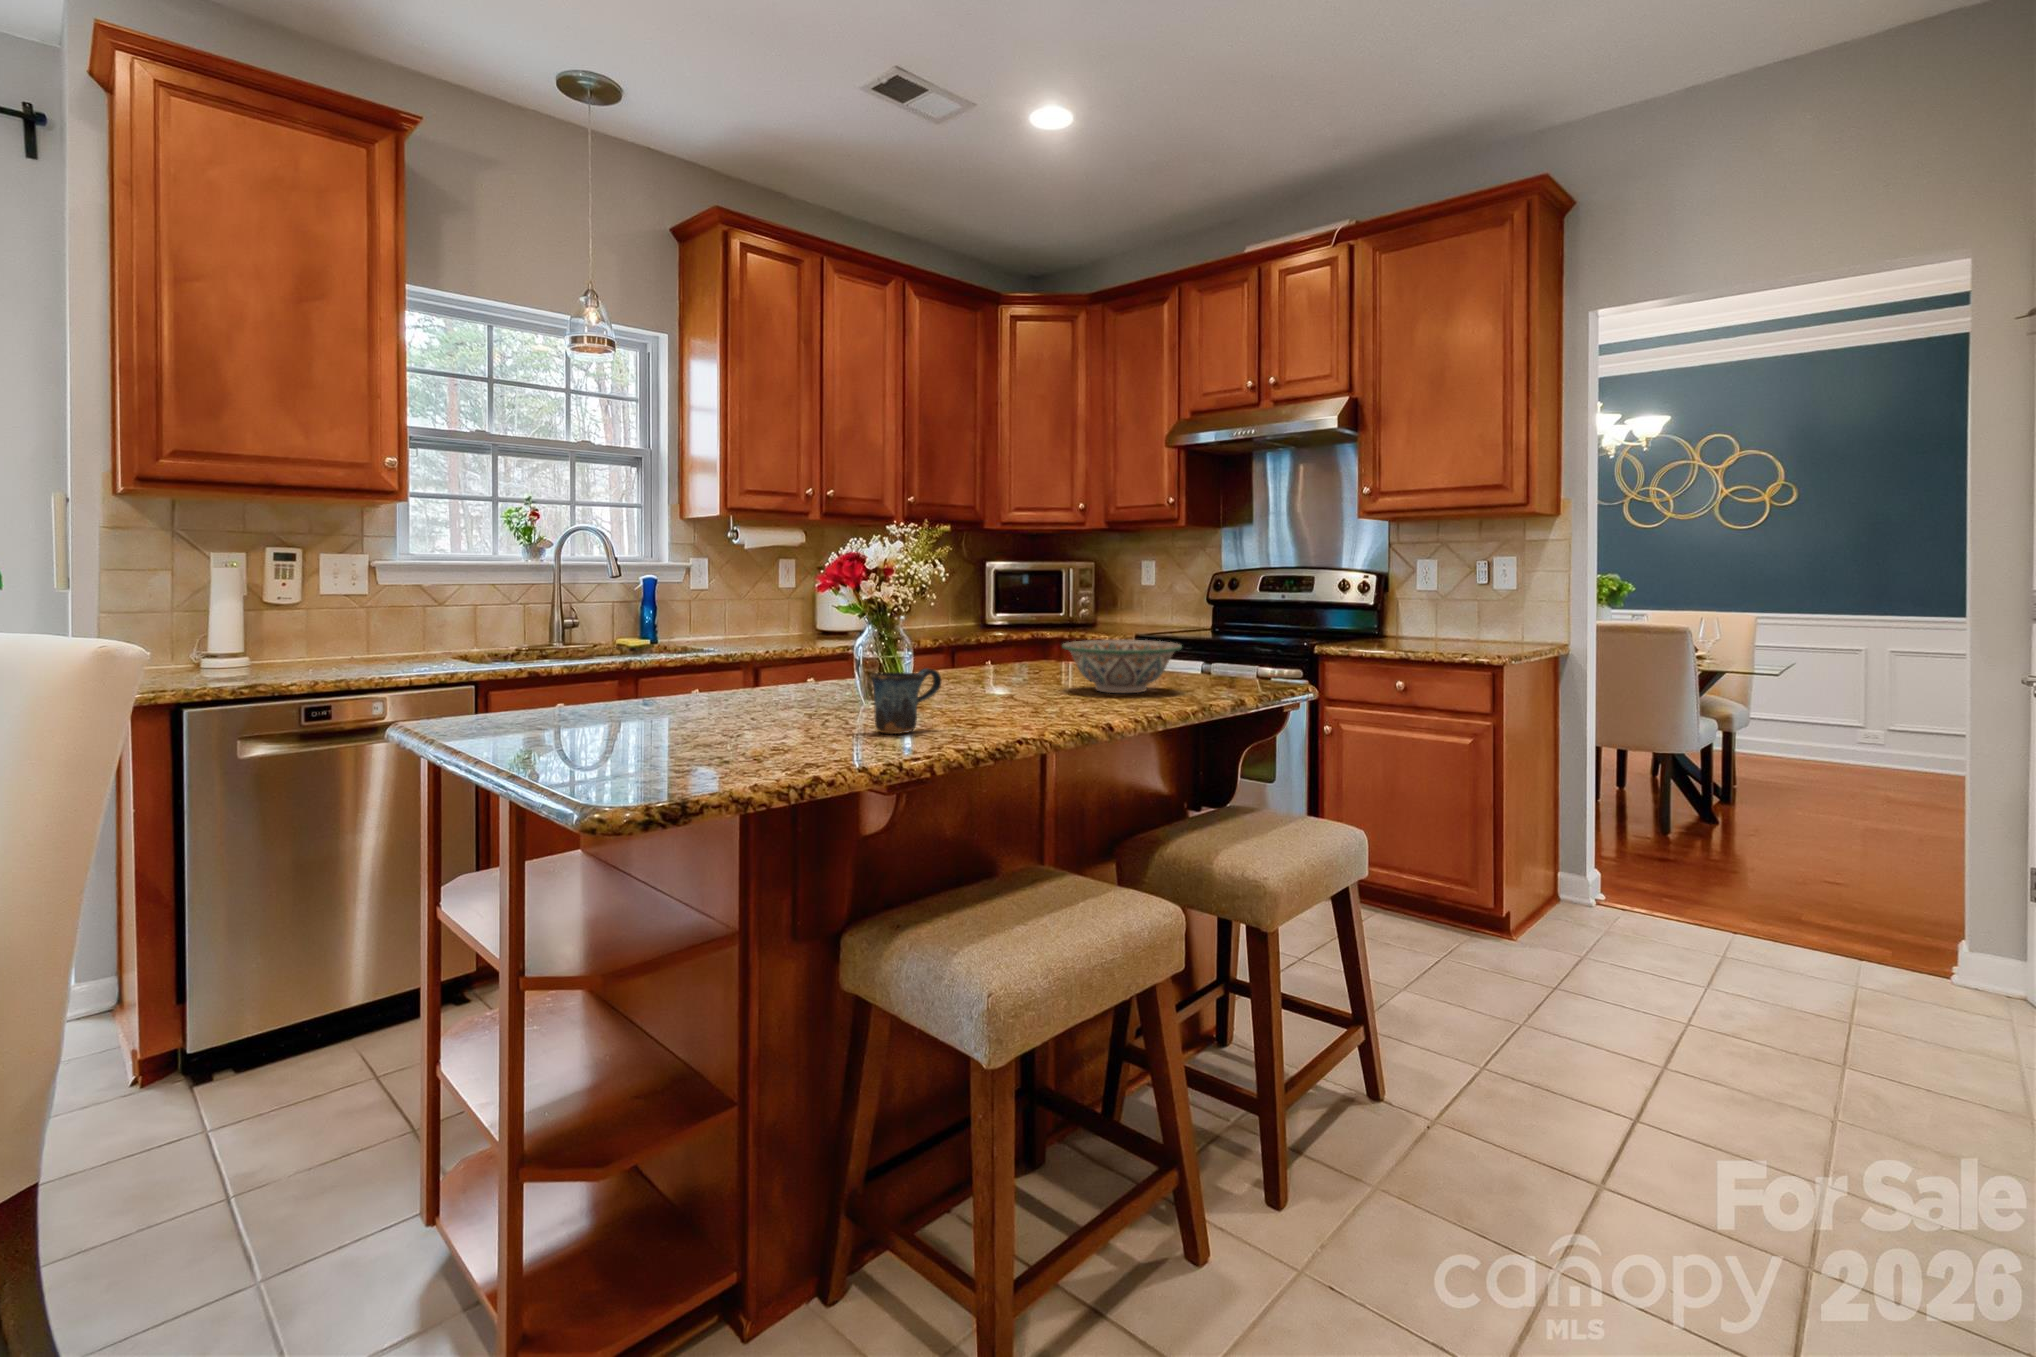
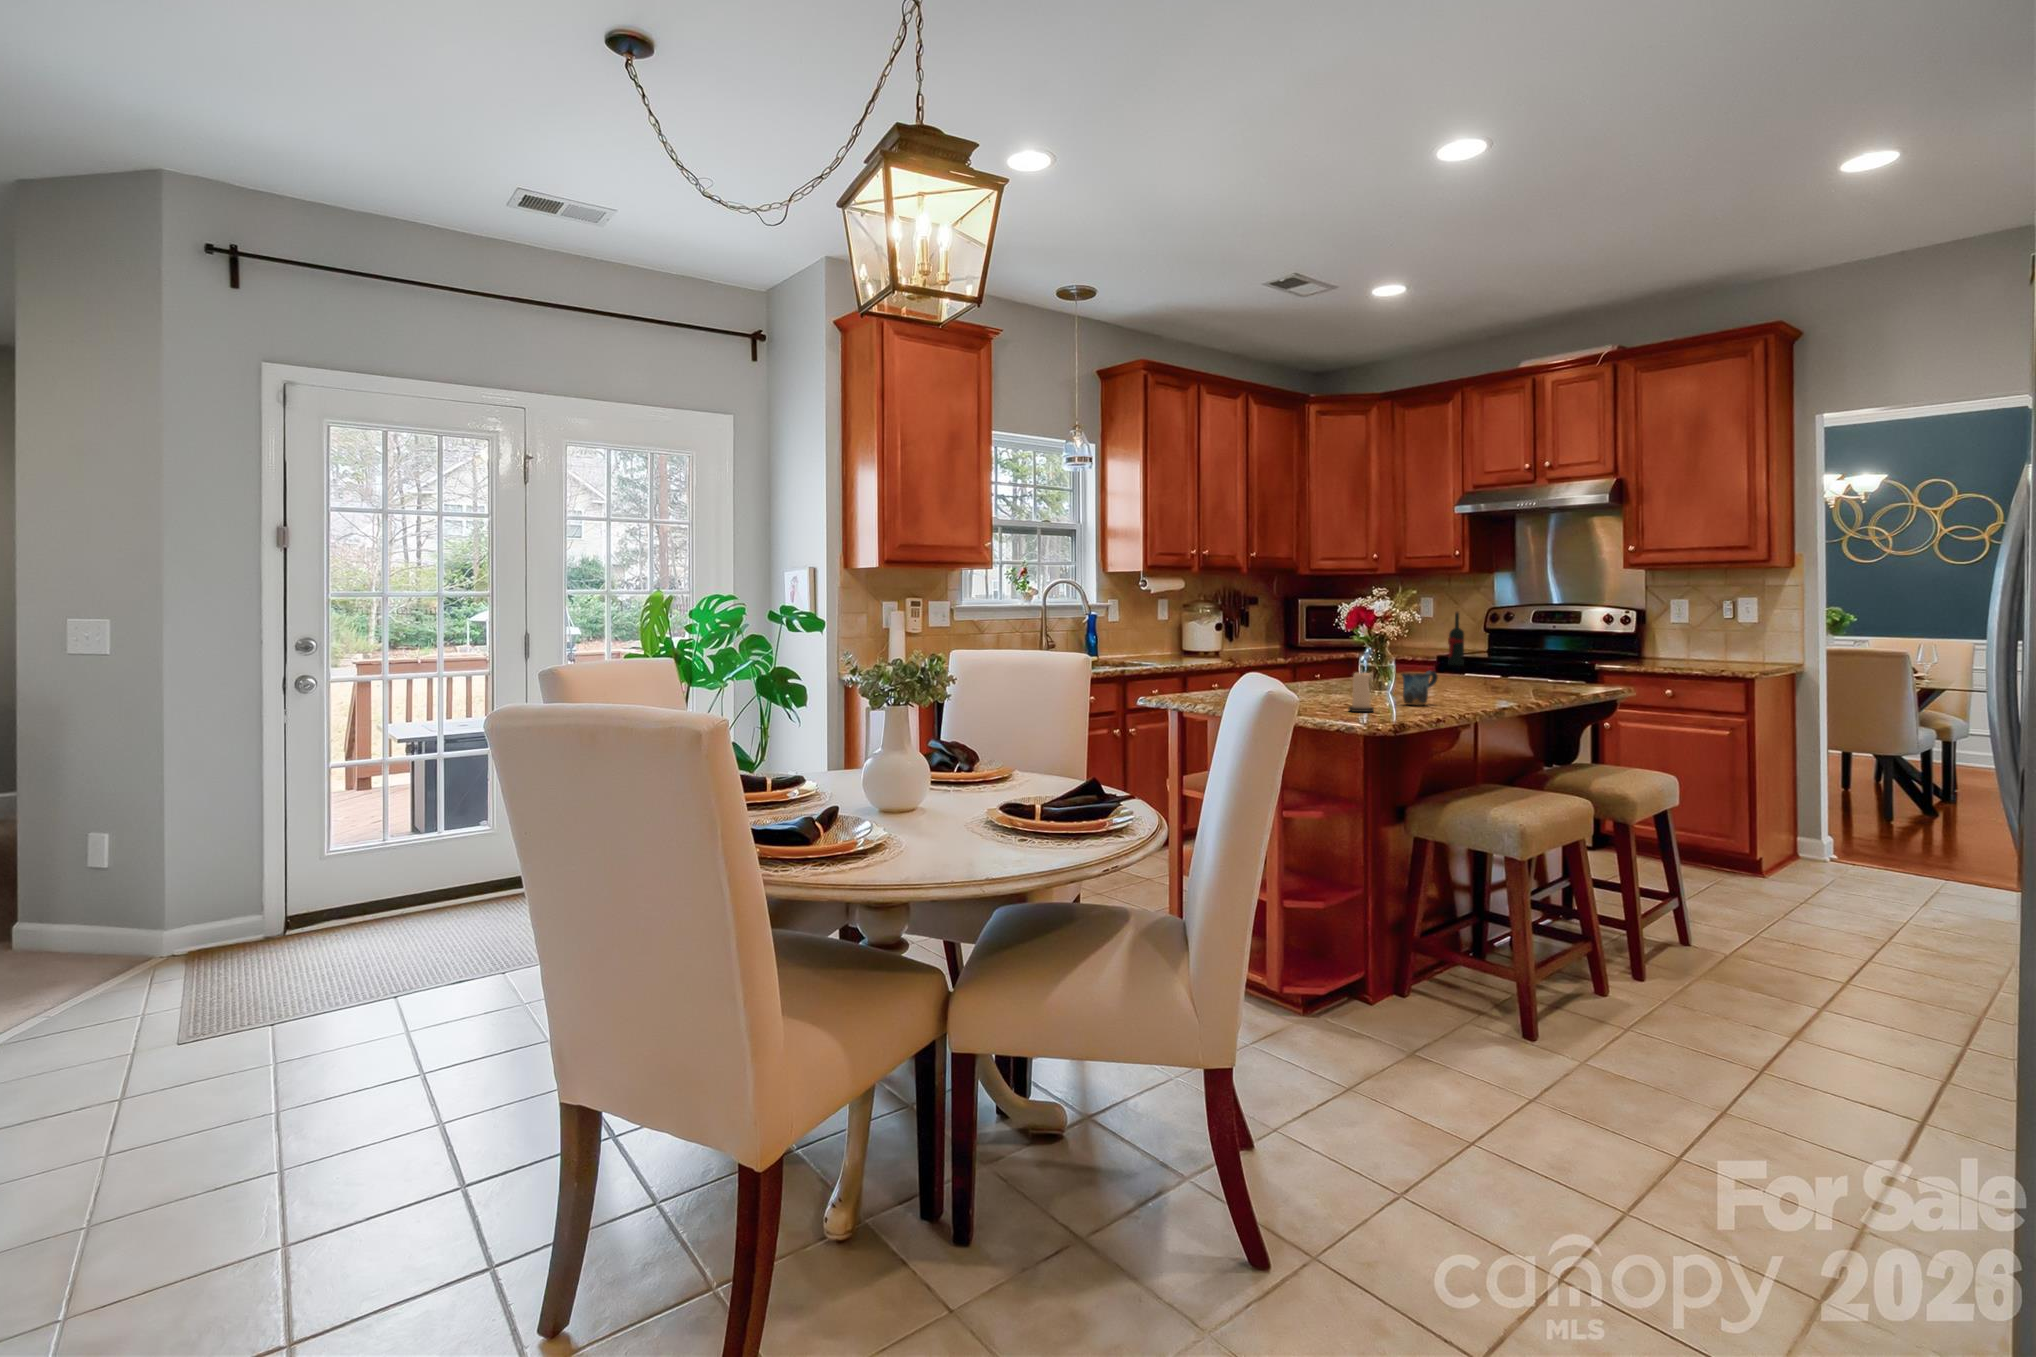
wine bottle: none [1150,575,1171,647] -> present [1448,611,1464,665]
decorative bowl: present [1062,640,1182,693] -> none [1456,657,1540,691]
candle: none [710,670,763,758] -> present [1349,672,1374,712]

